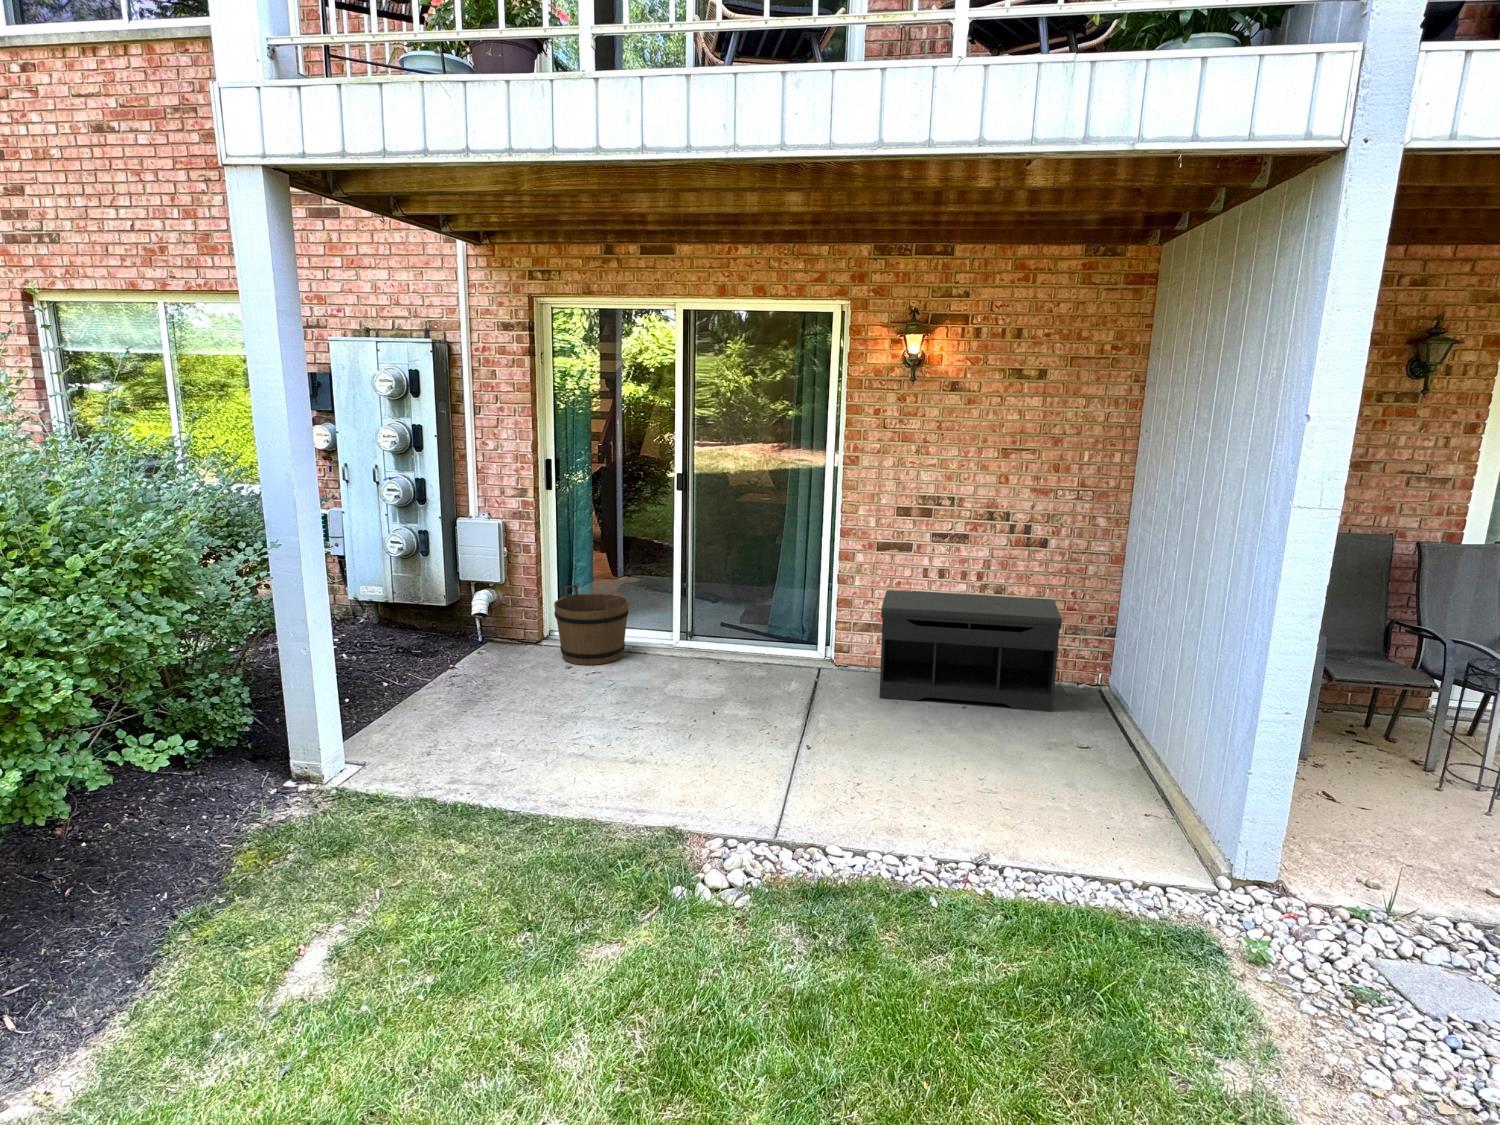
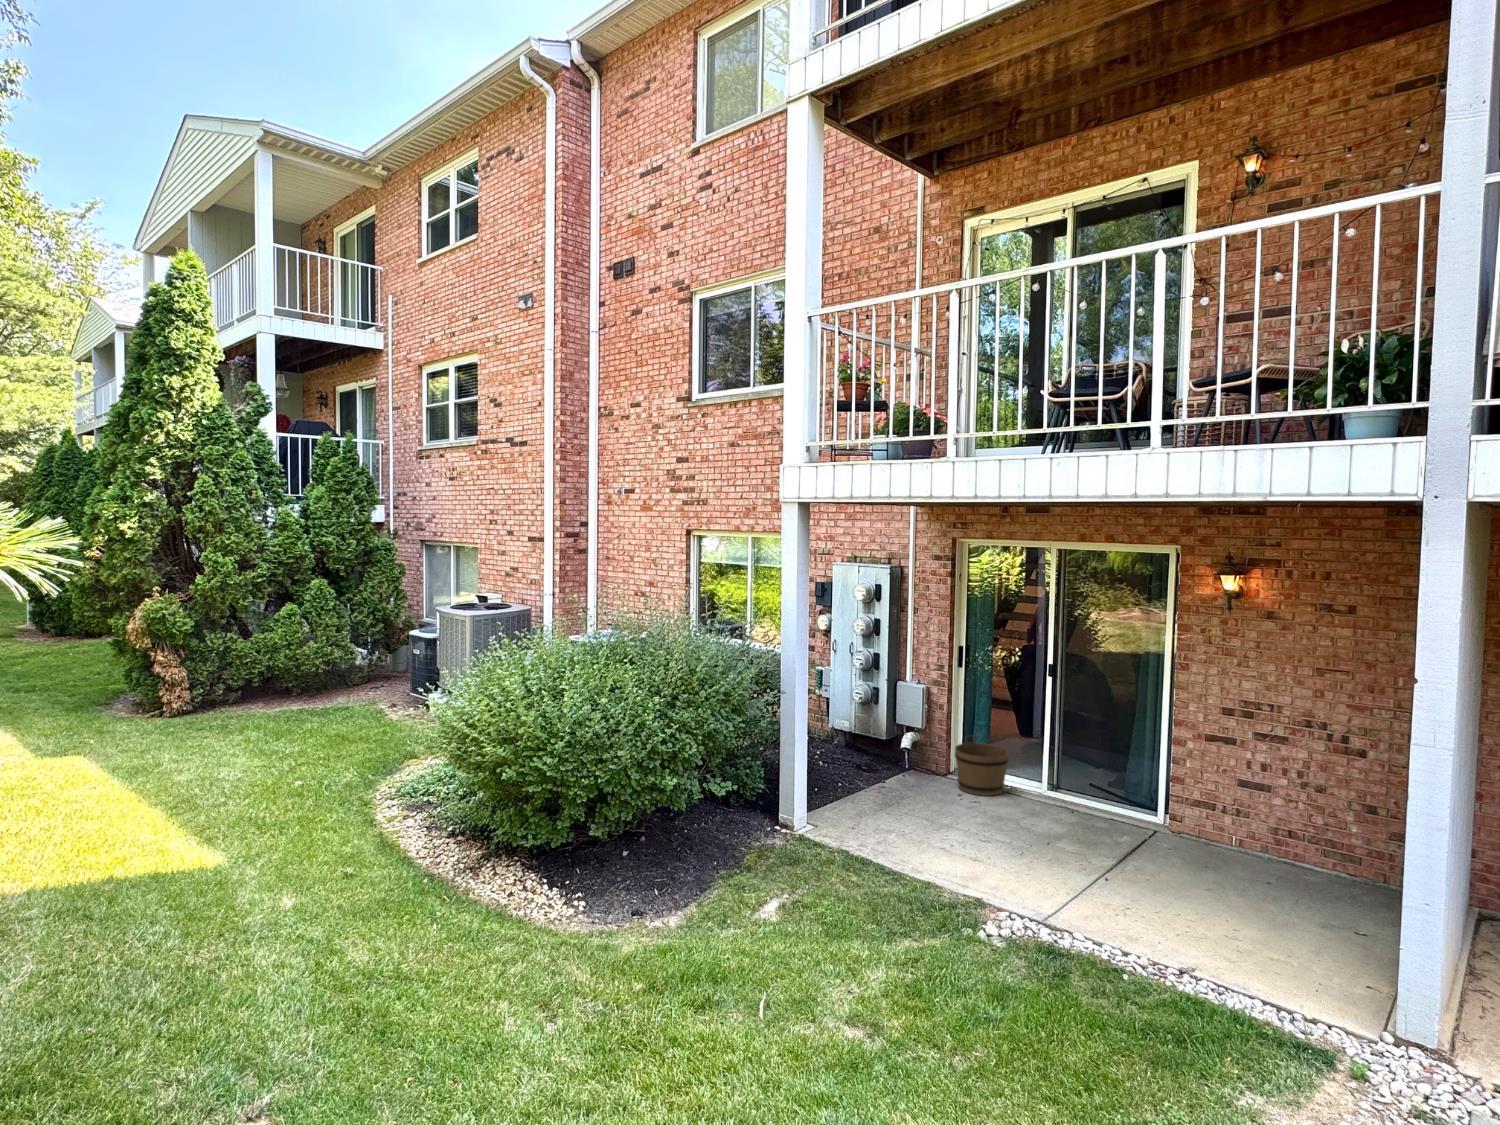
bench: present [879,590,1062,712] -> none [1196,776,1376,907]

